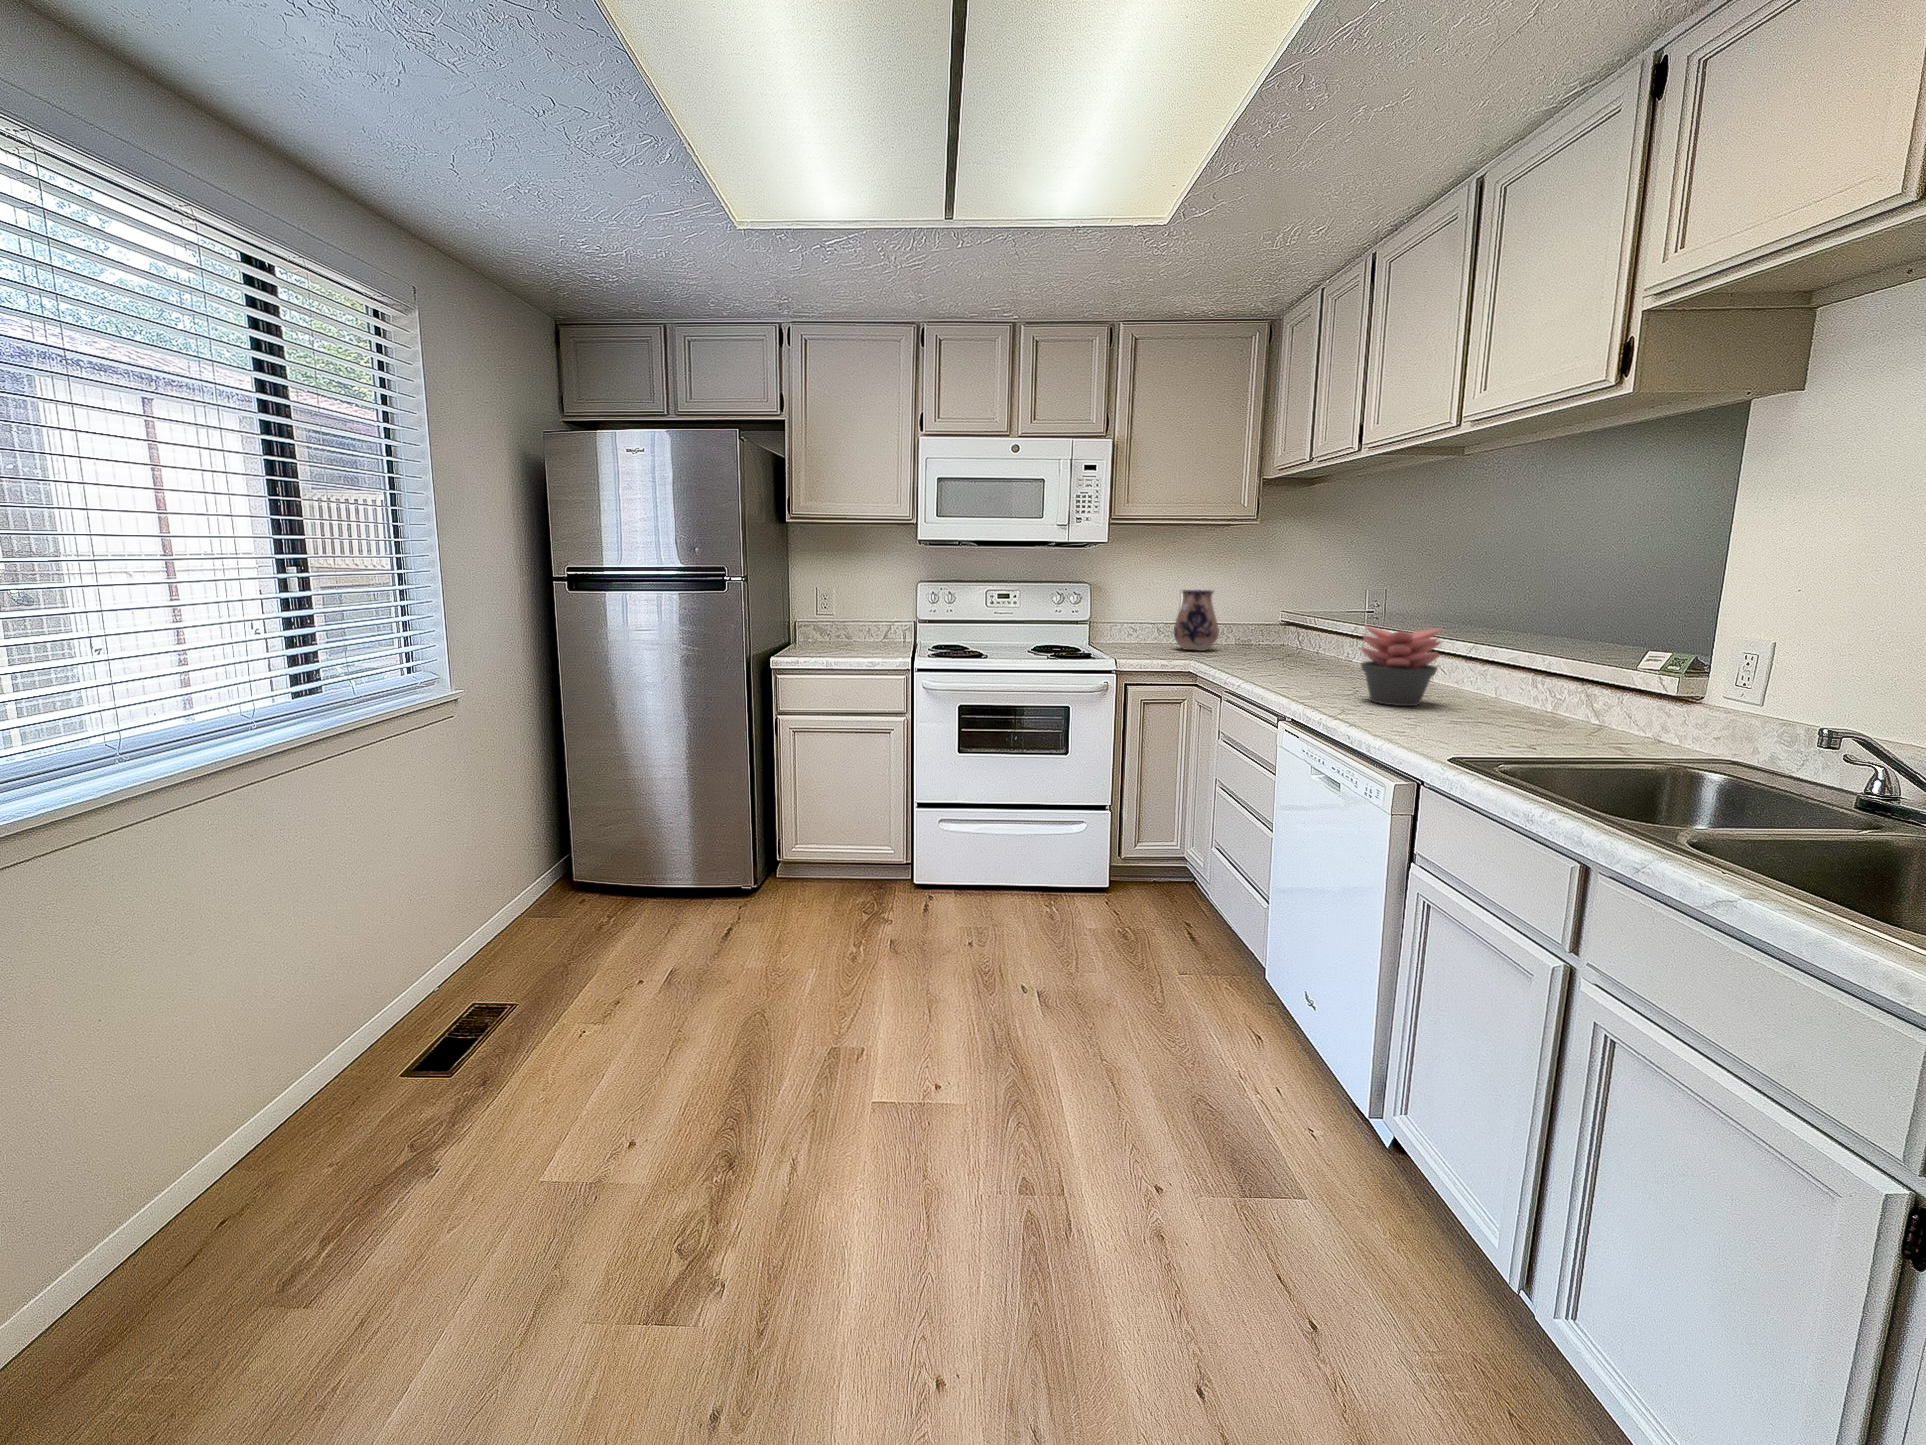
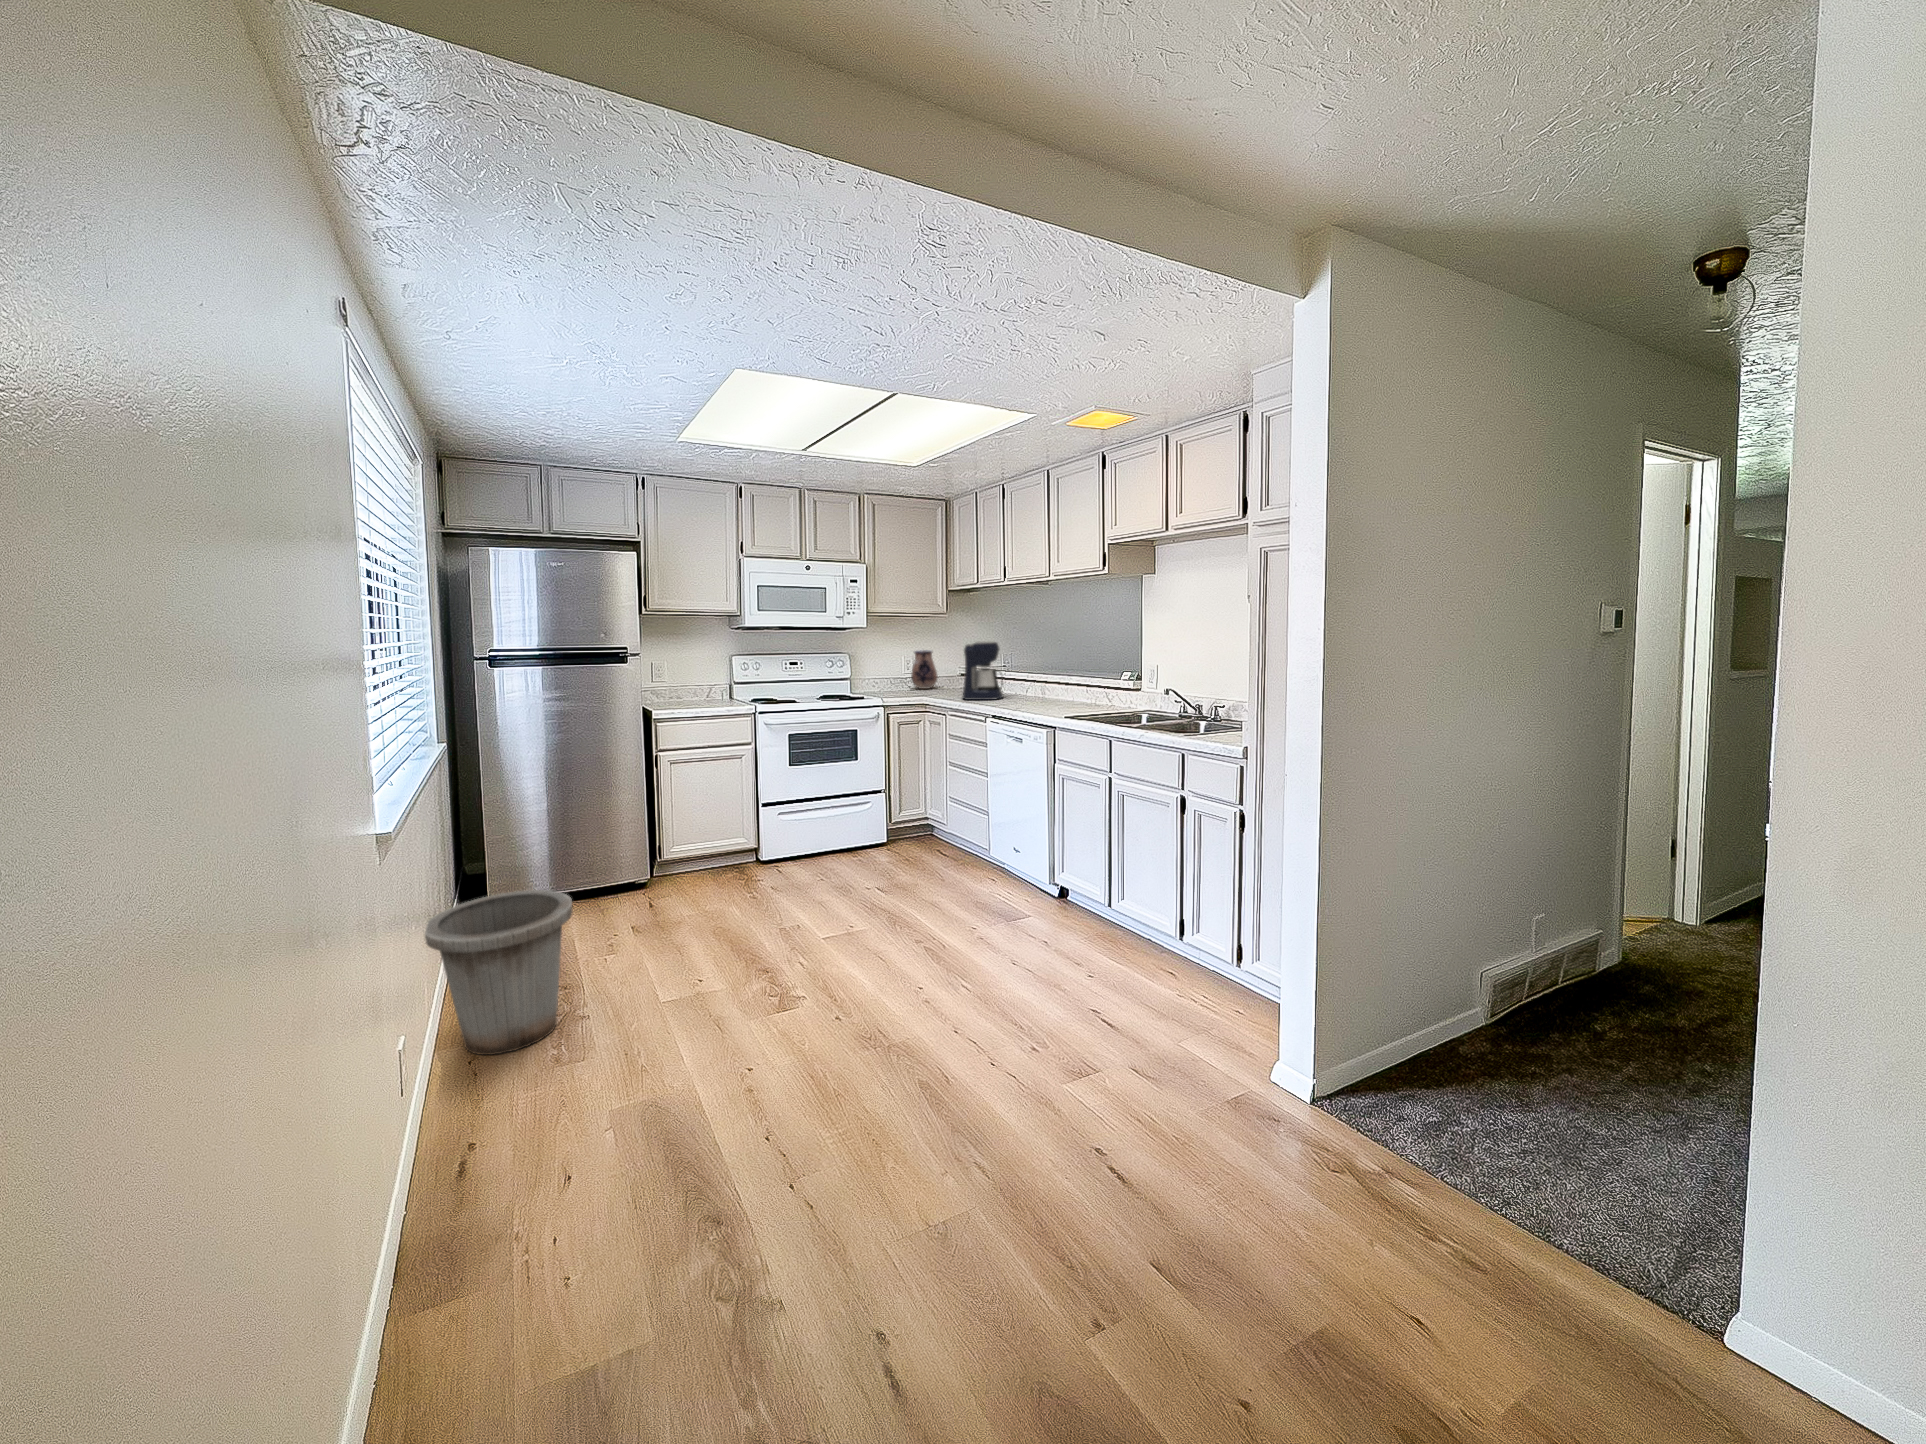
coffee maker: none [1261,570,1346,676] -> present [962,641,1003,700]
succulent plant: present [1361,626,1442,706] -> none [1004,673,1038,712]
trash can: none [162,925,455,1244] -> present [423,890,572,1055]

